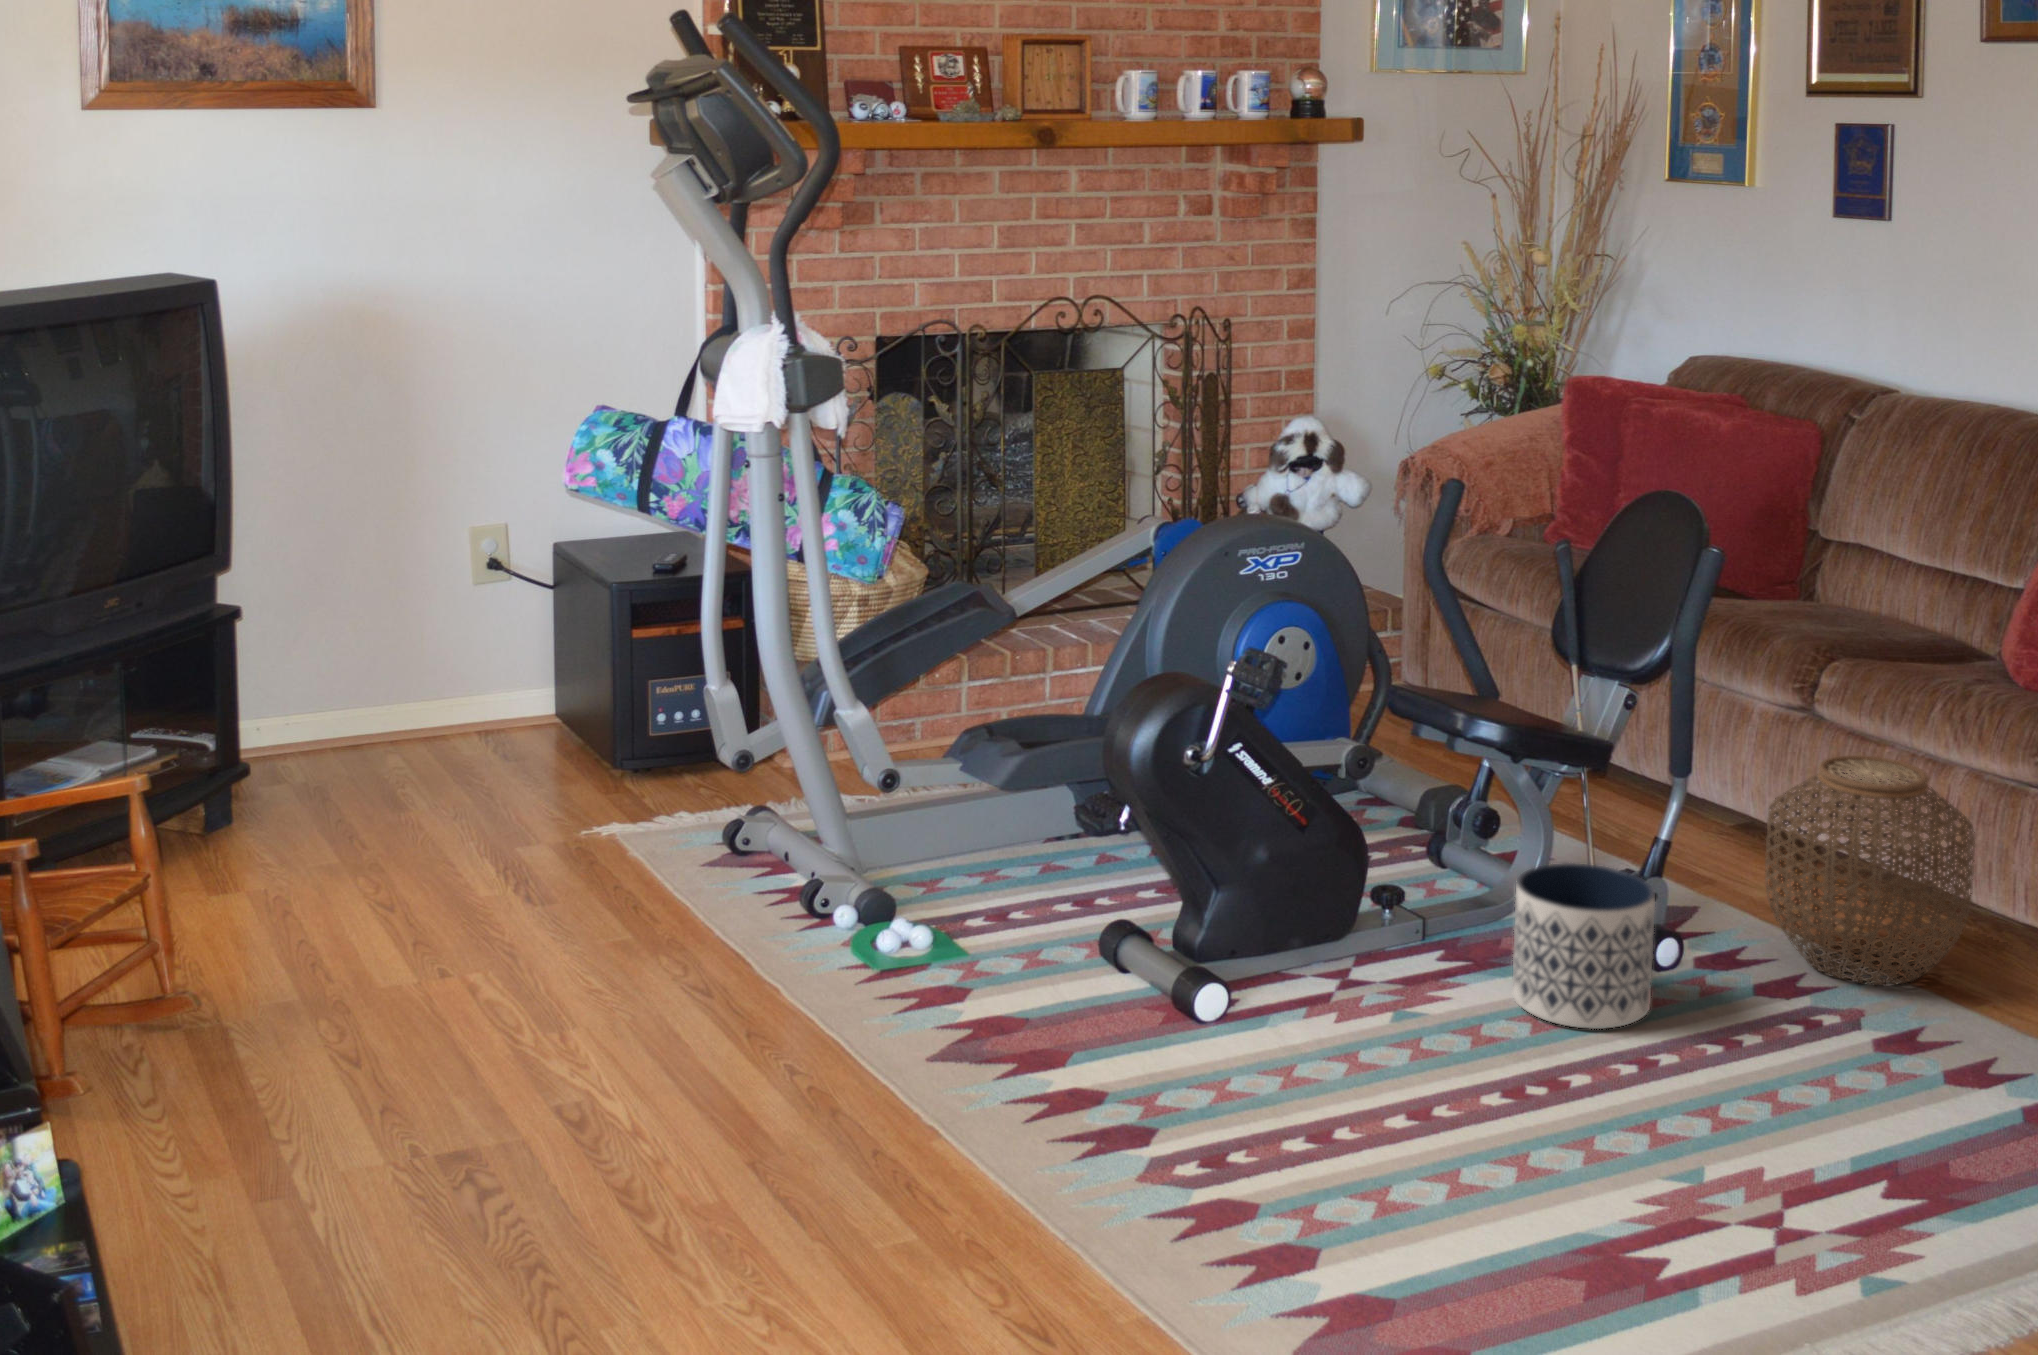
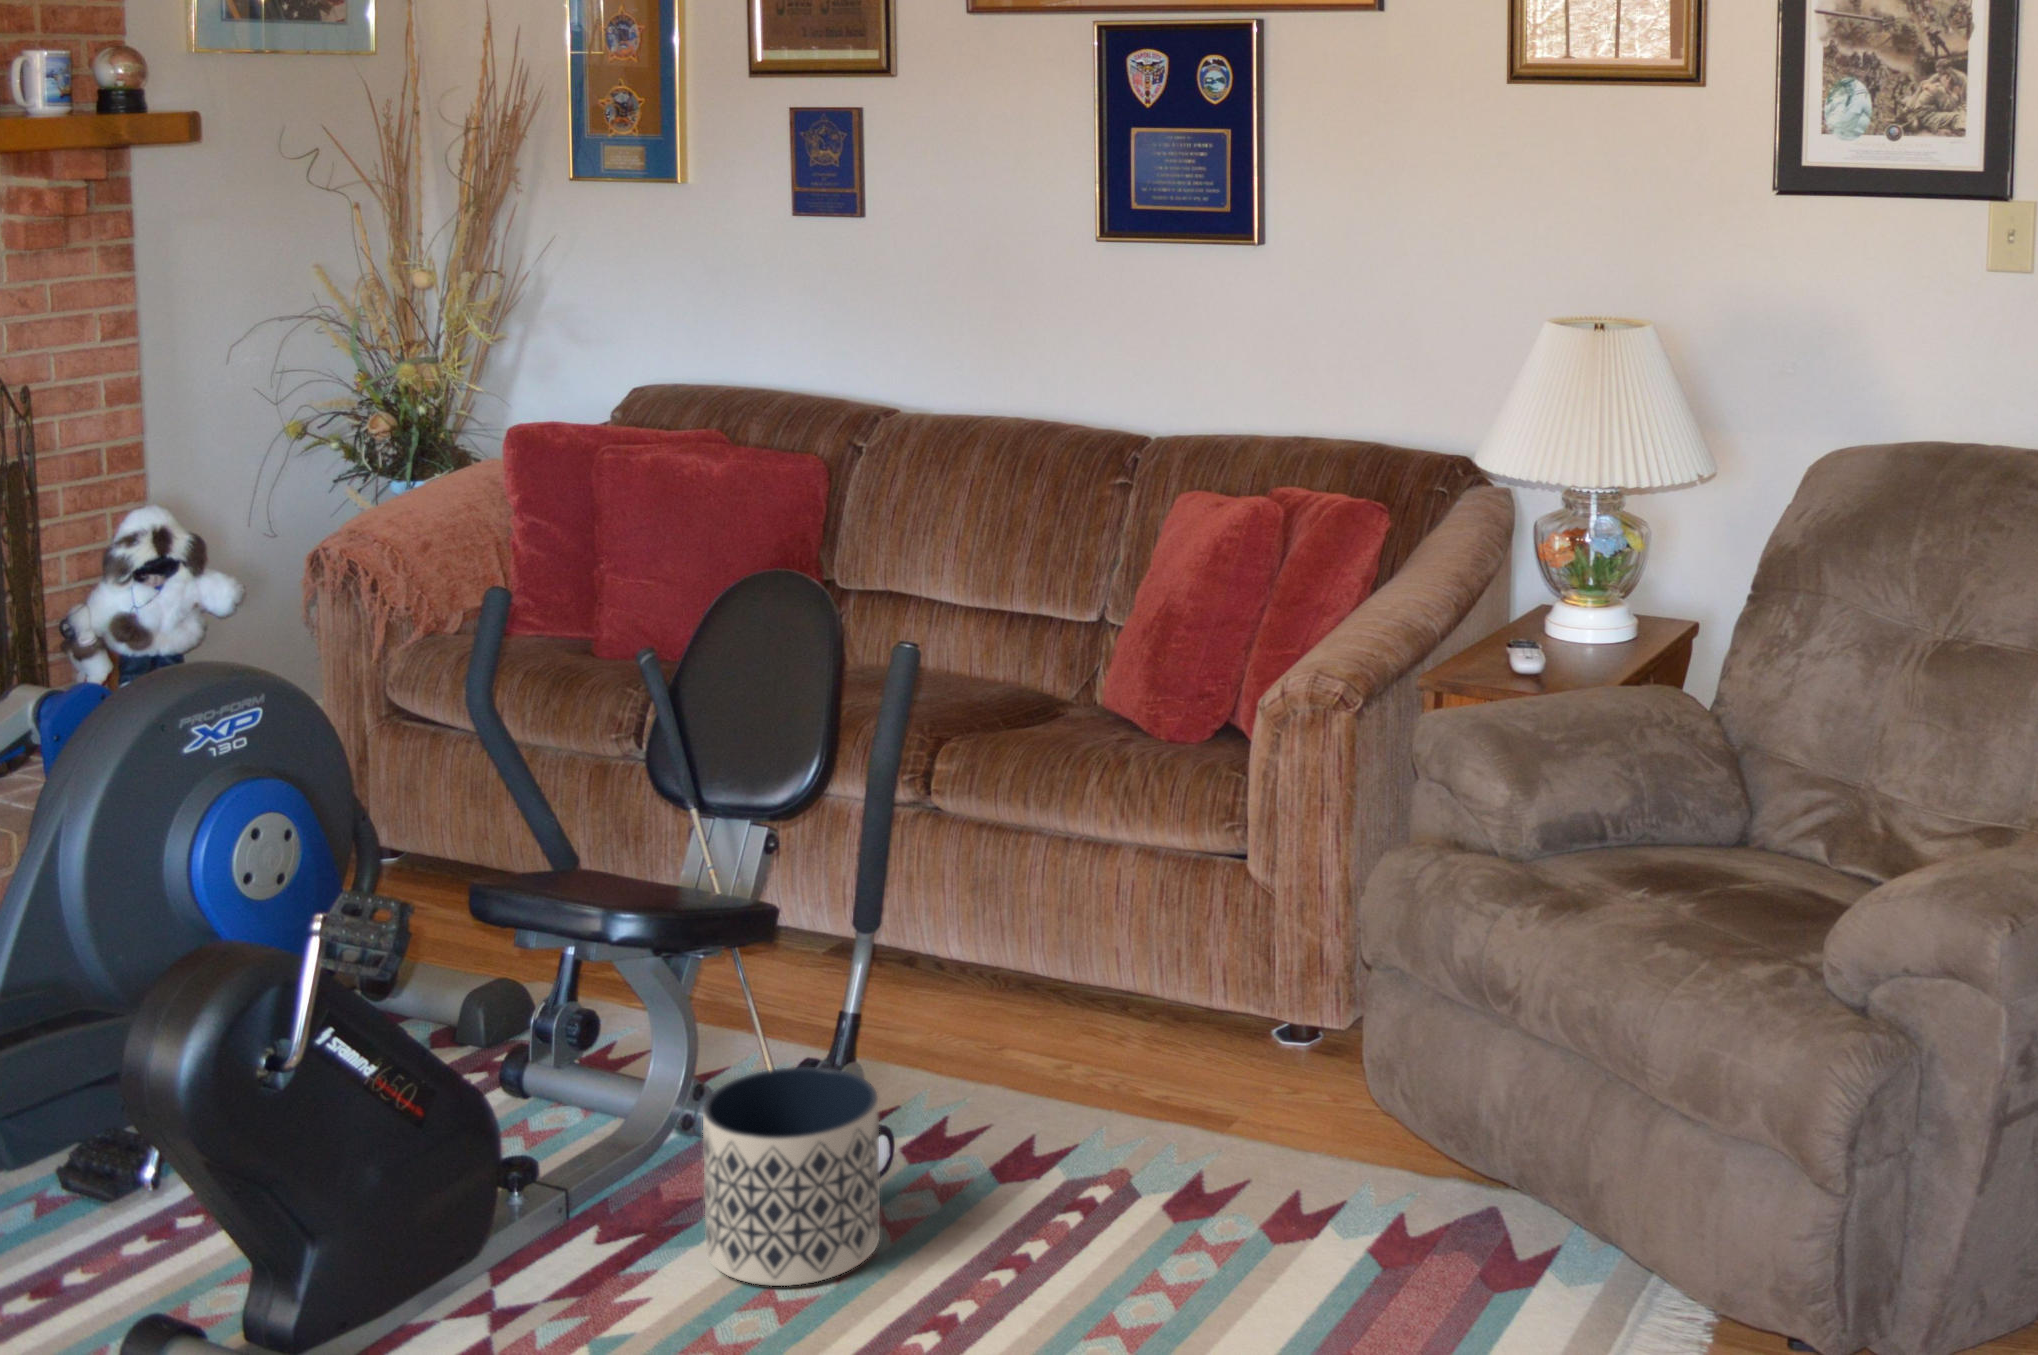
woven basket: present [1765,755,1975,985] -> none [954,858,1184,1128]

